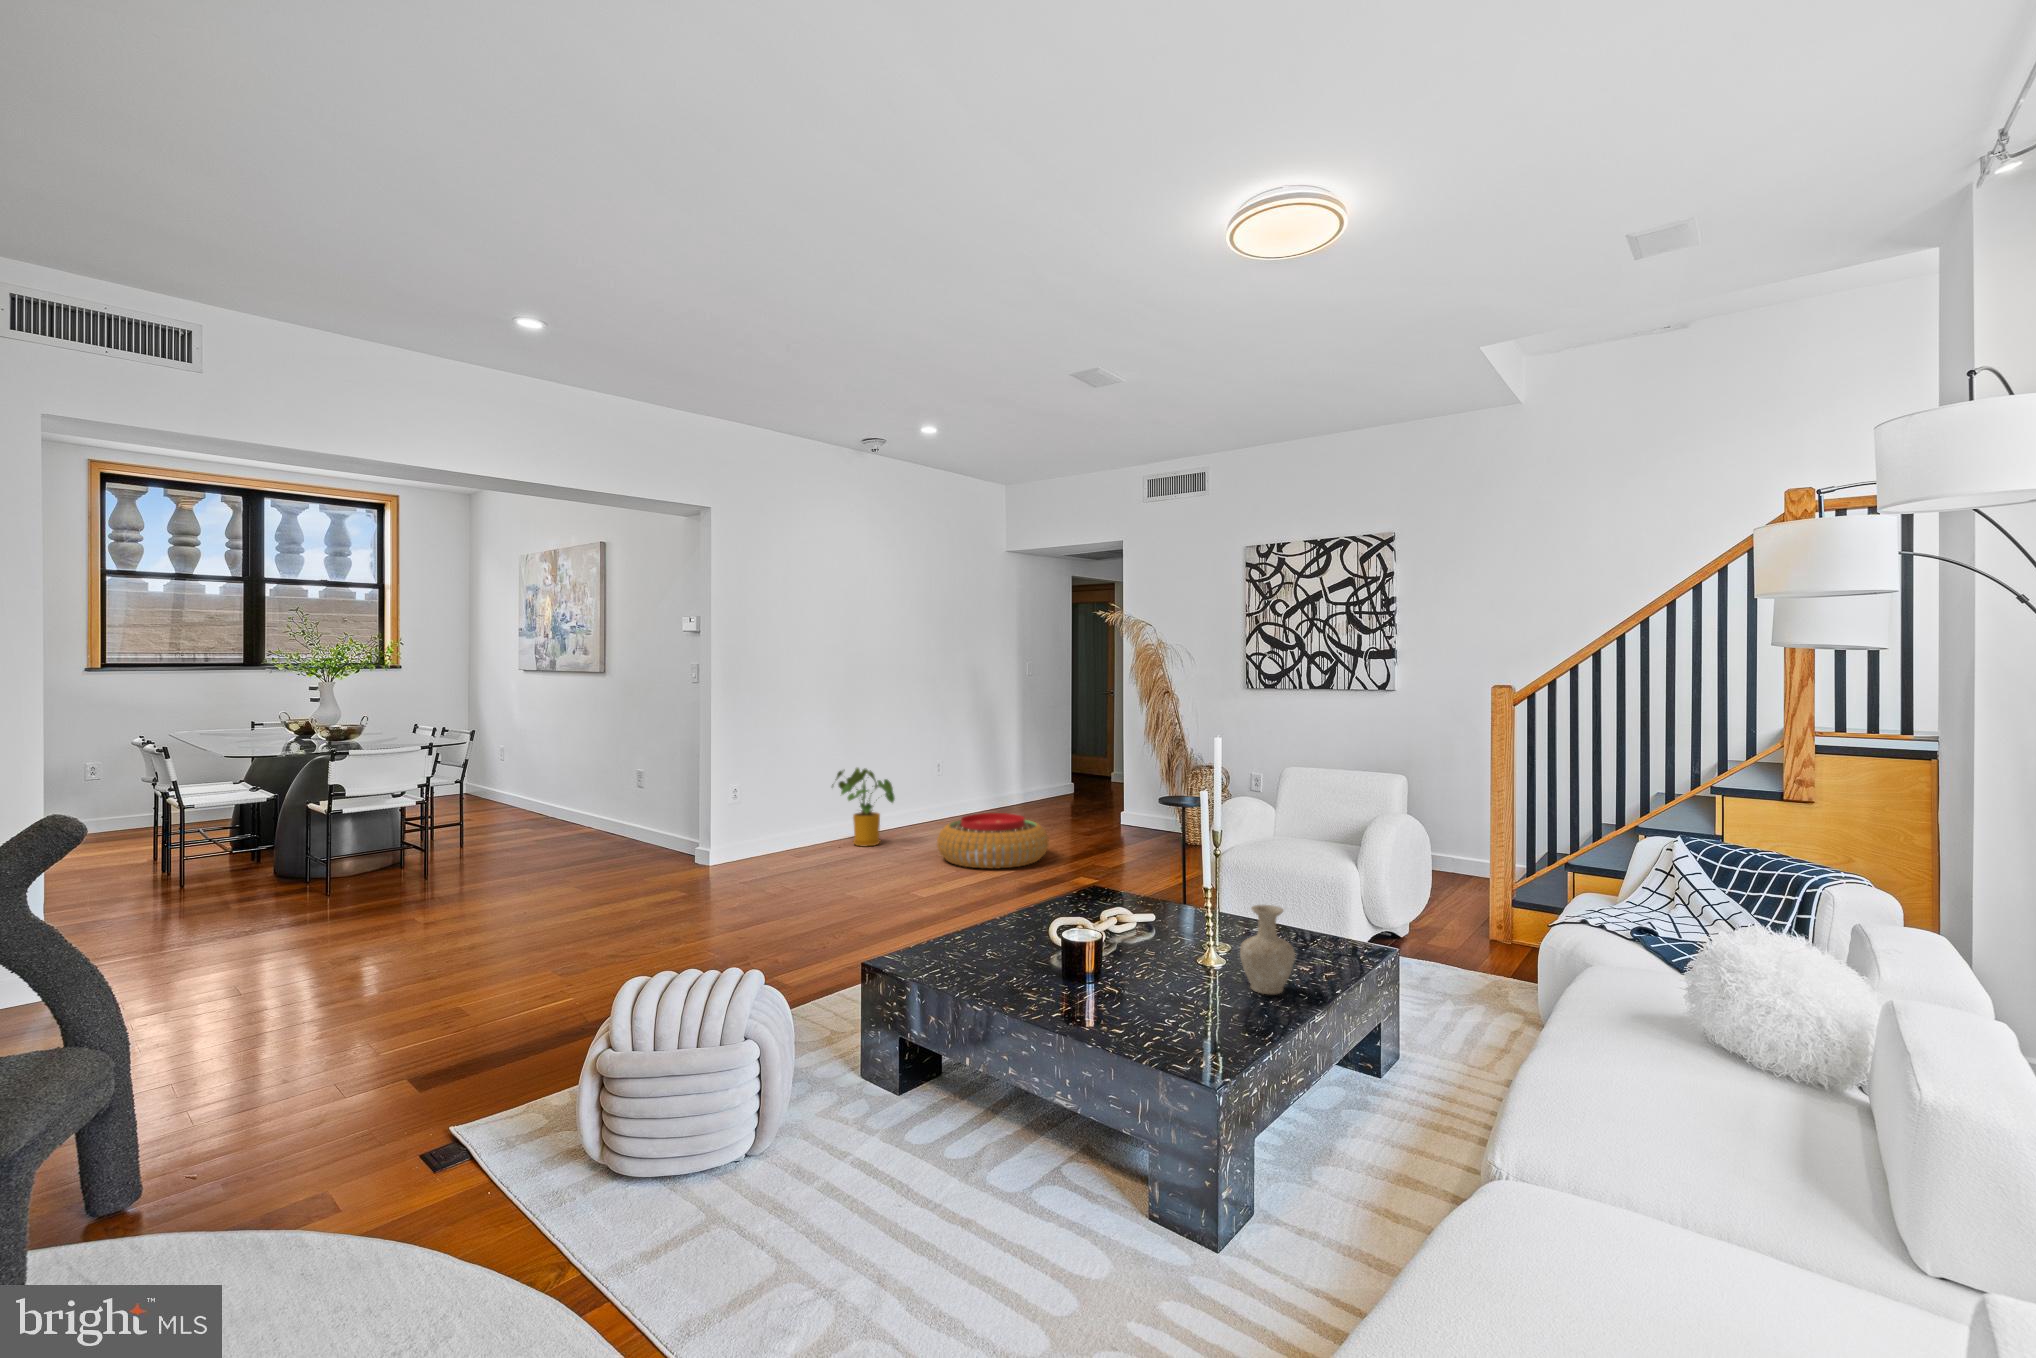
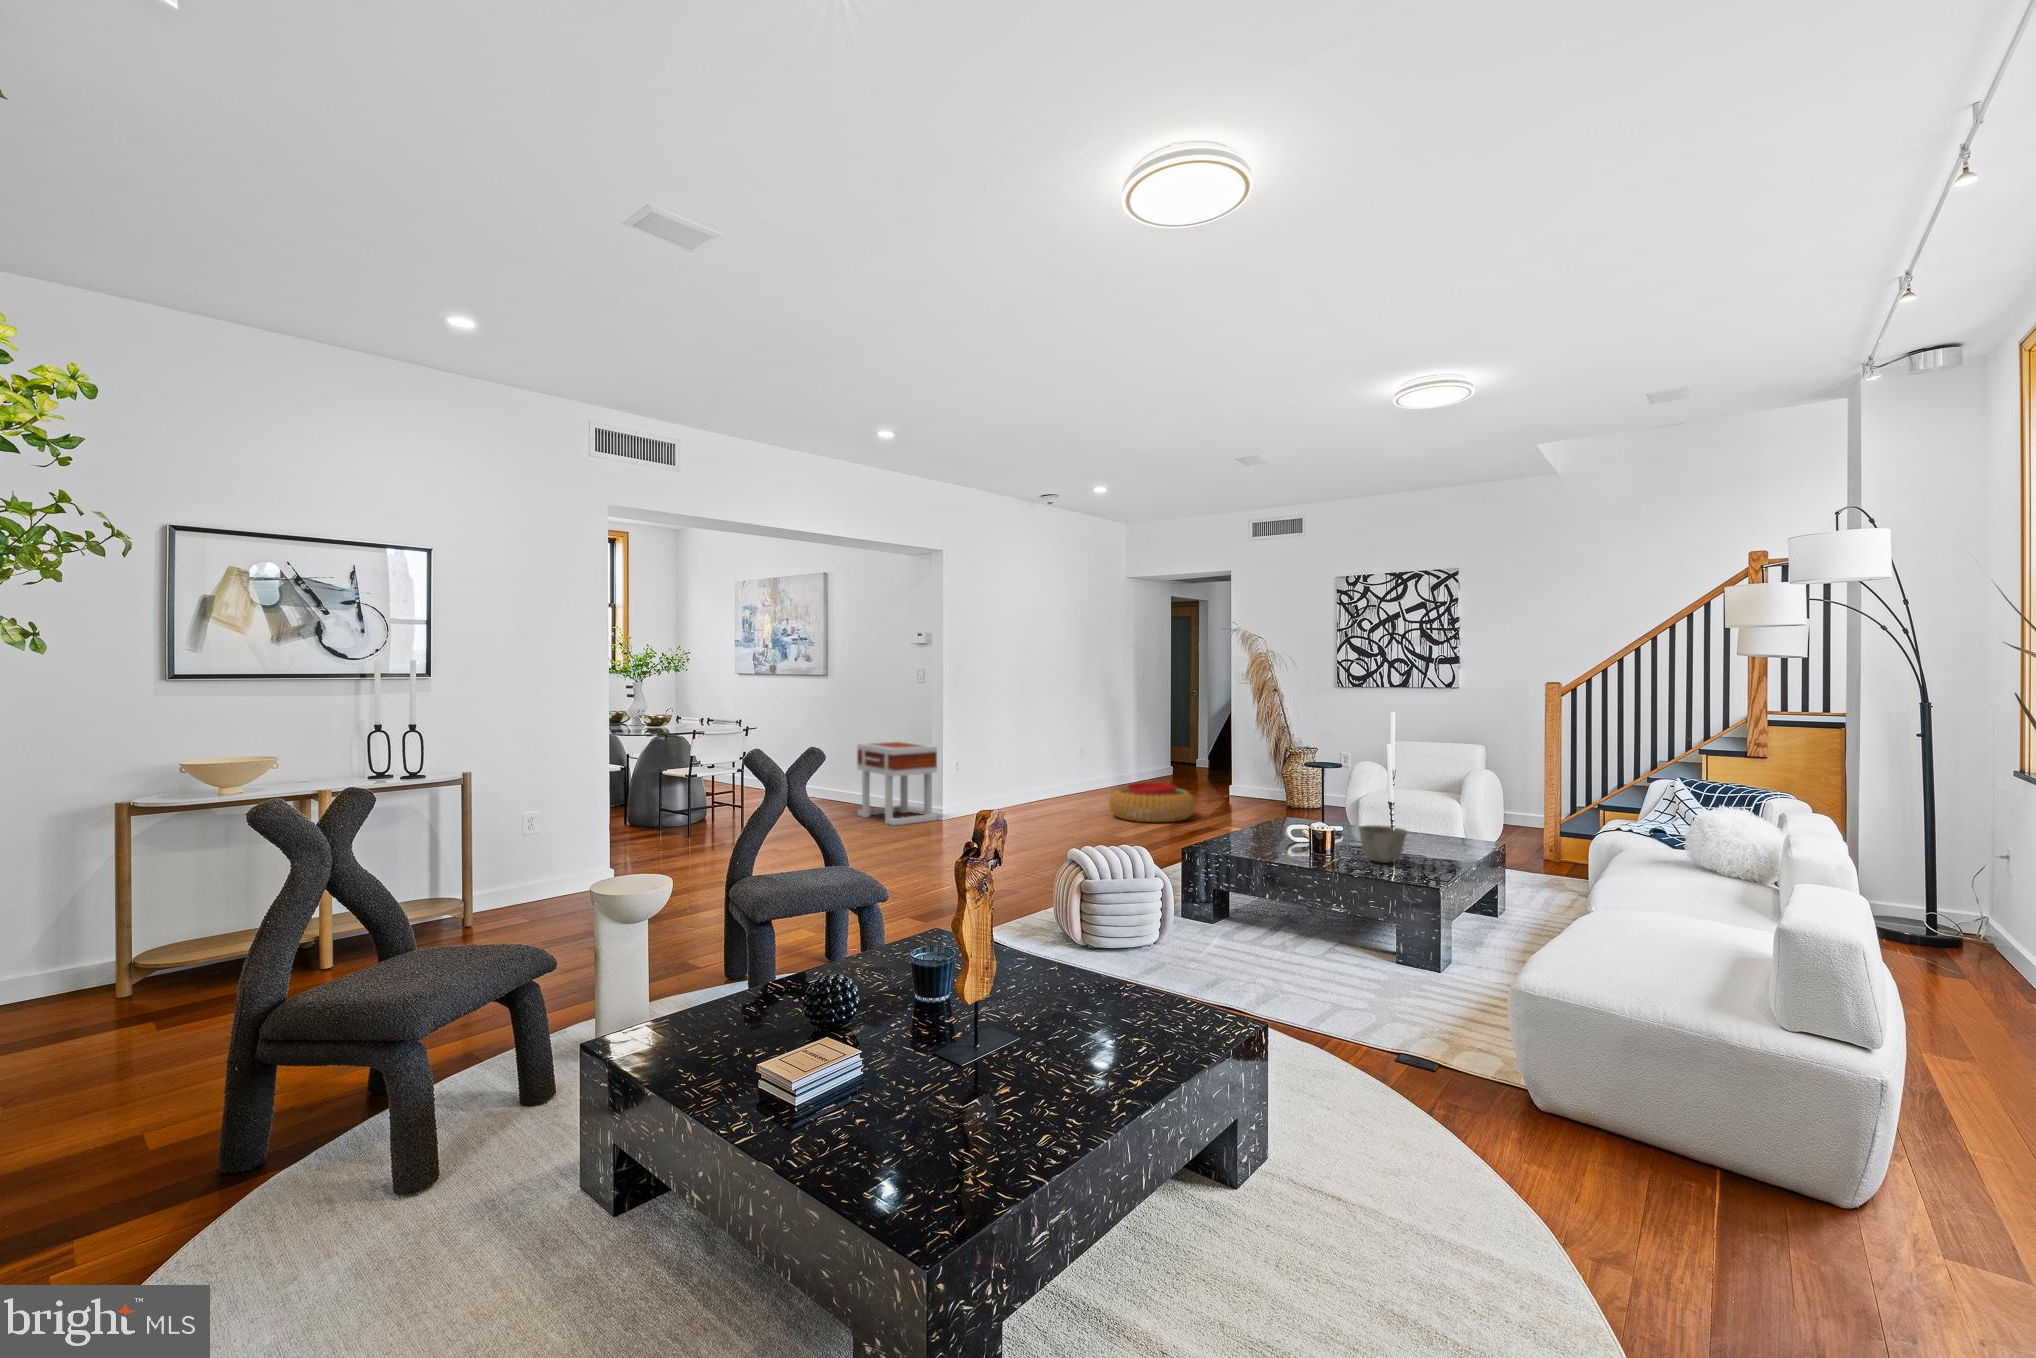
side table: none [609,758,705,874] -> present [857,741,937,825]
house plant: present [832,768,895,846] -> none [1016,749,1069,809]
vase: present [1240,905,1295,994] -> none [1423,809,1457,859]
ceramic bowl: none [1121,933,1202,1006] -> present [1359,825,1407,863]

